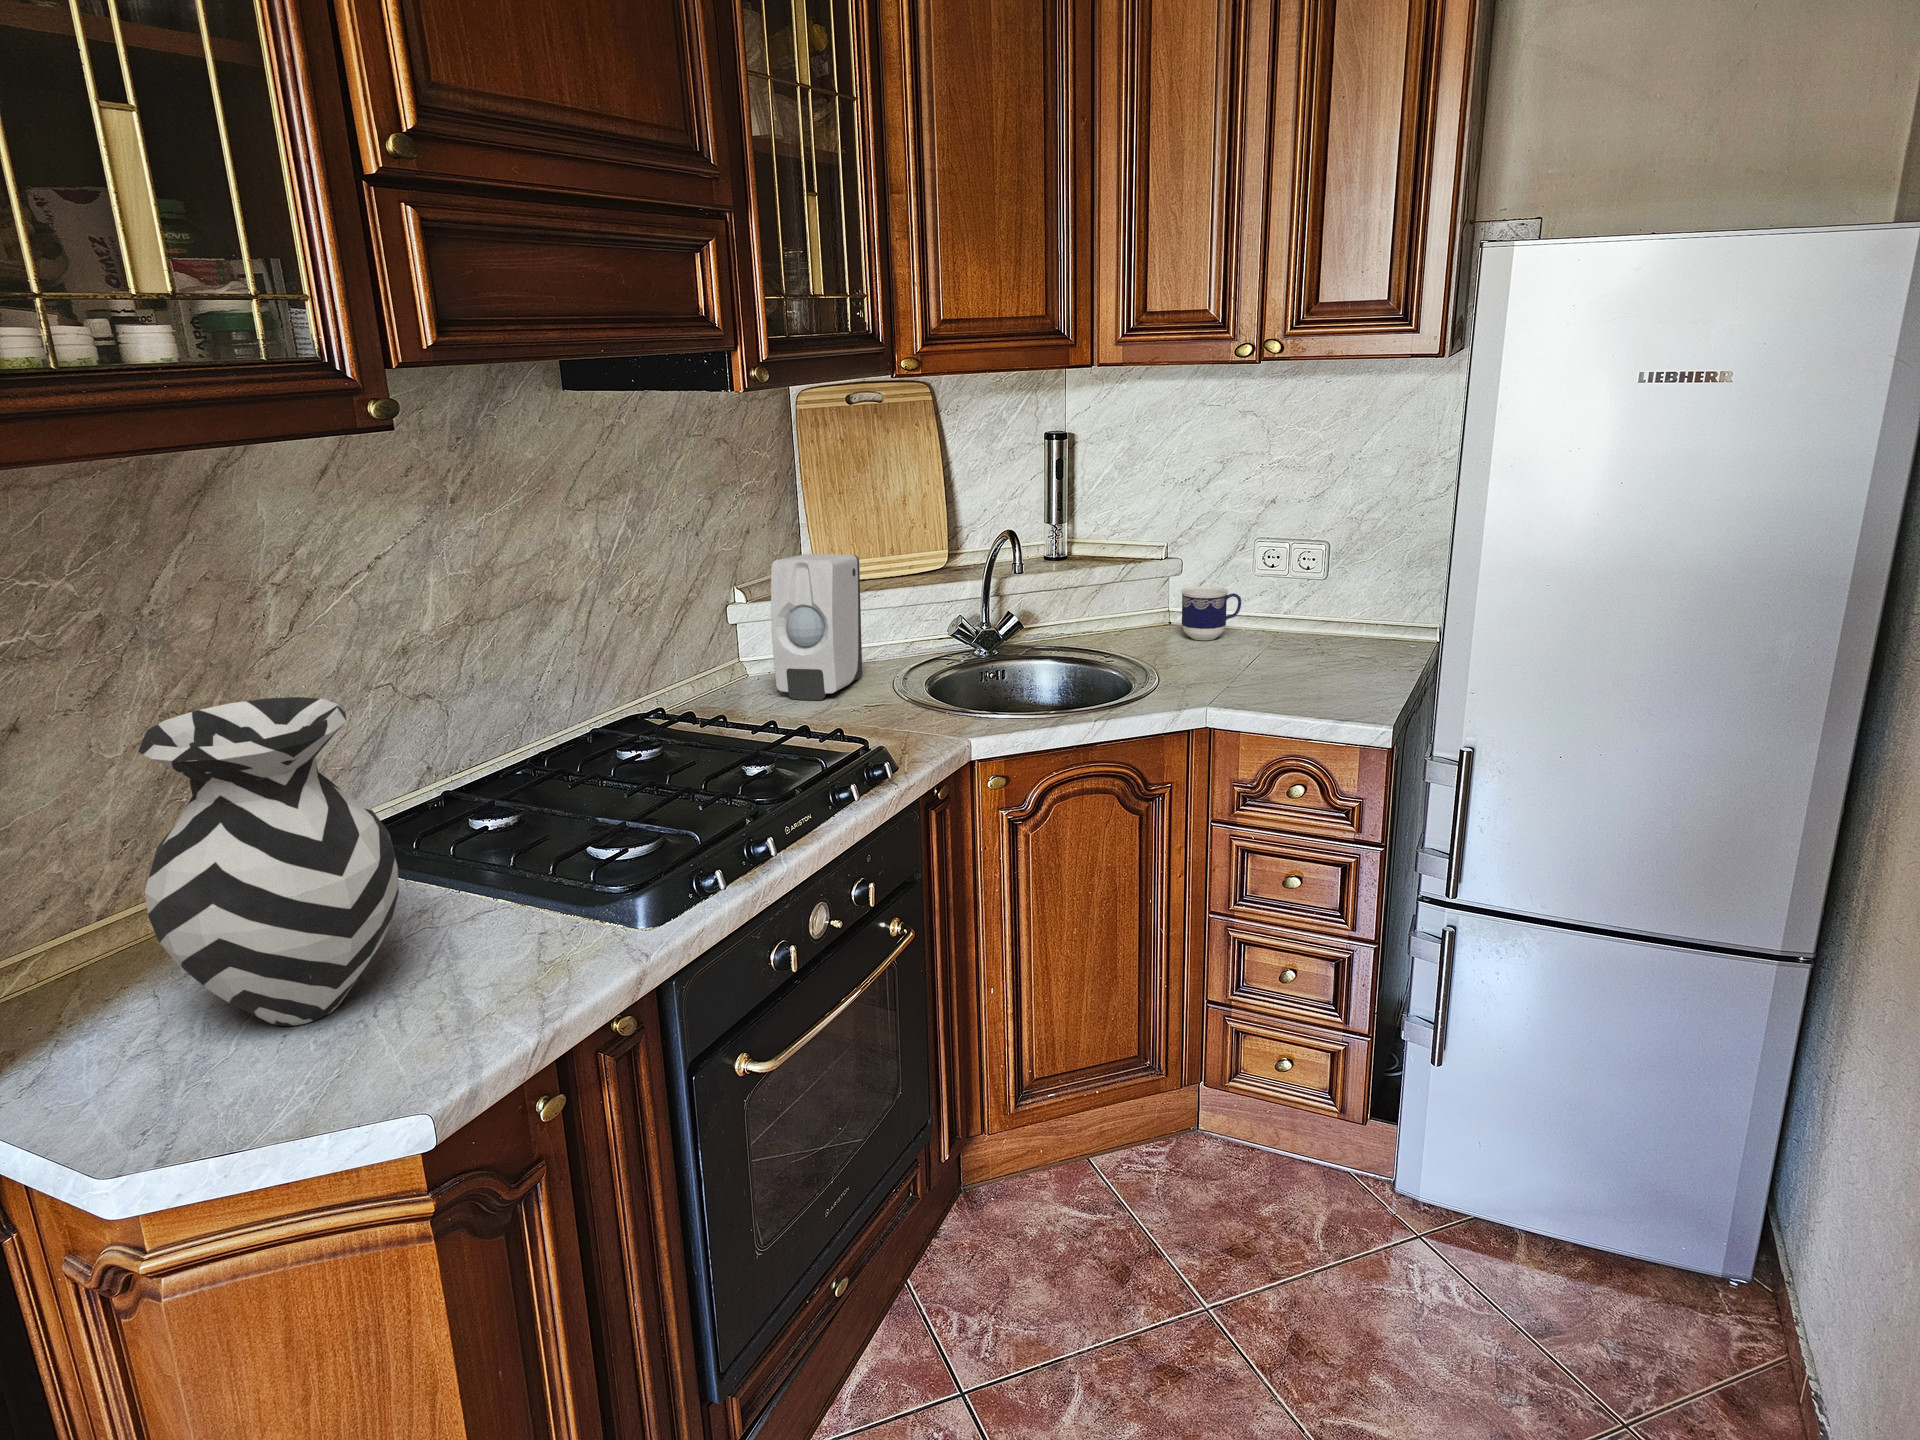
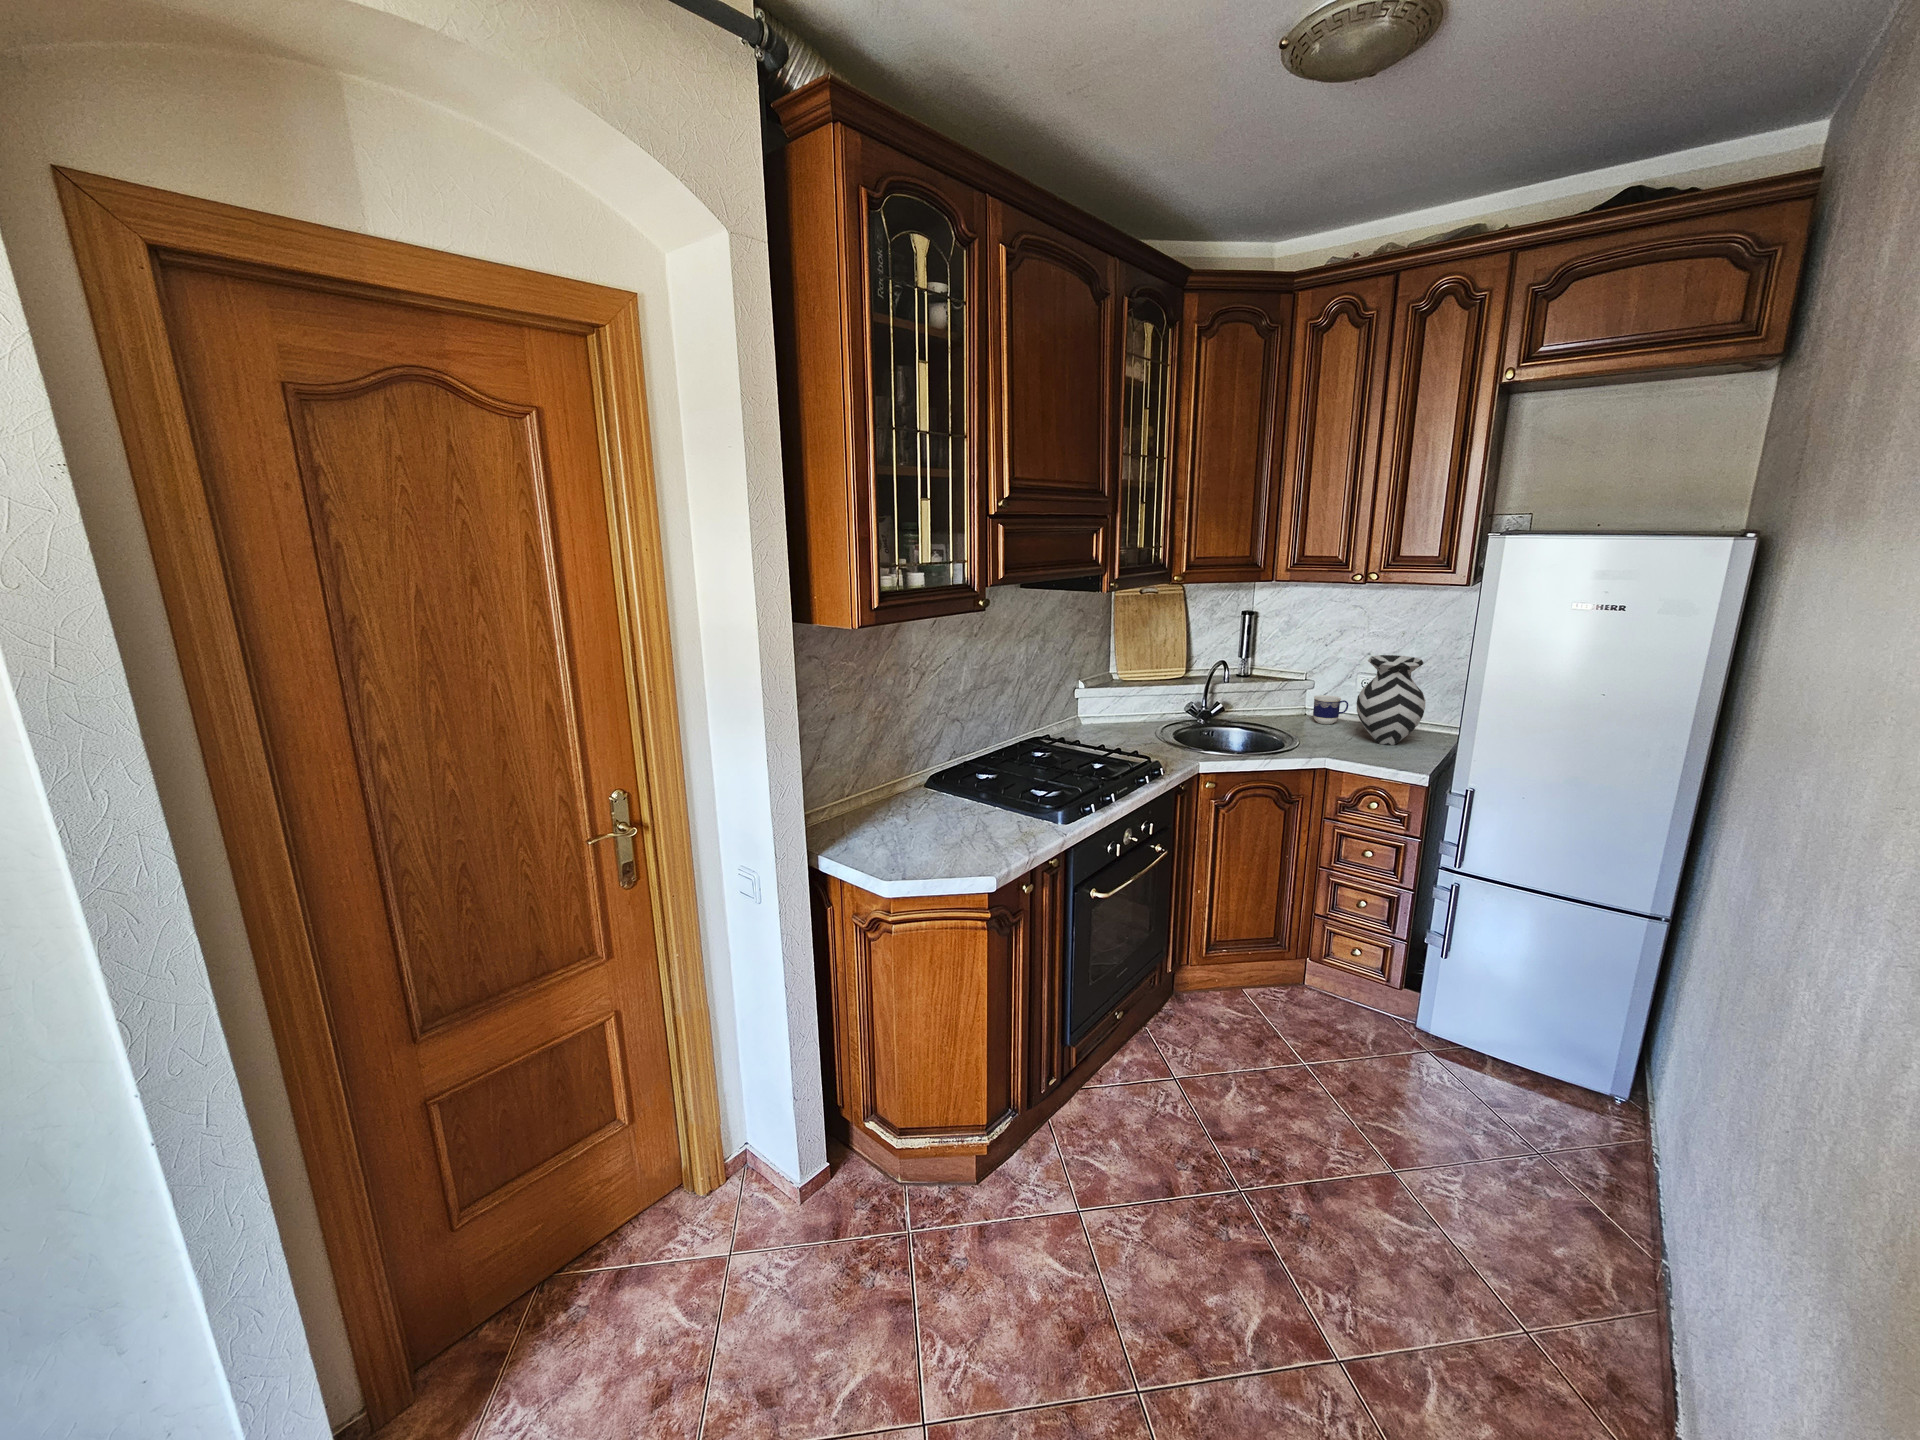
soap dispenser: present [771,554,862,700] -> none [1099,667,1143,739]
vase: present [138,697,399,1026] -> present [1356,655,1426,745]

